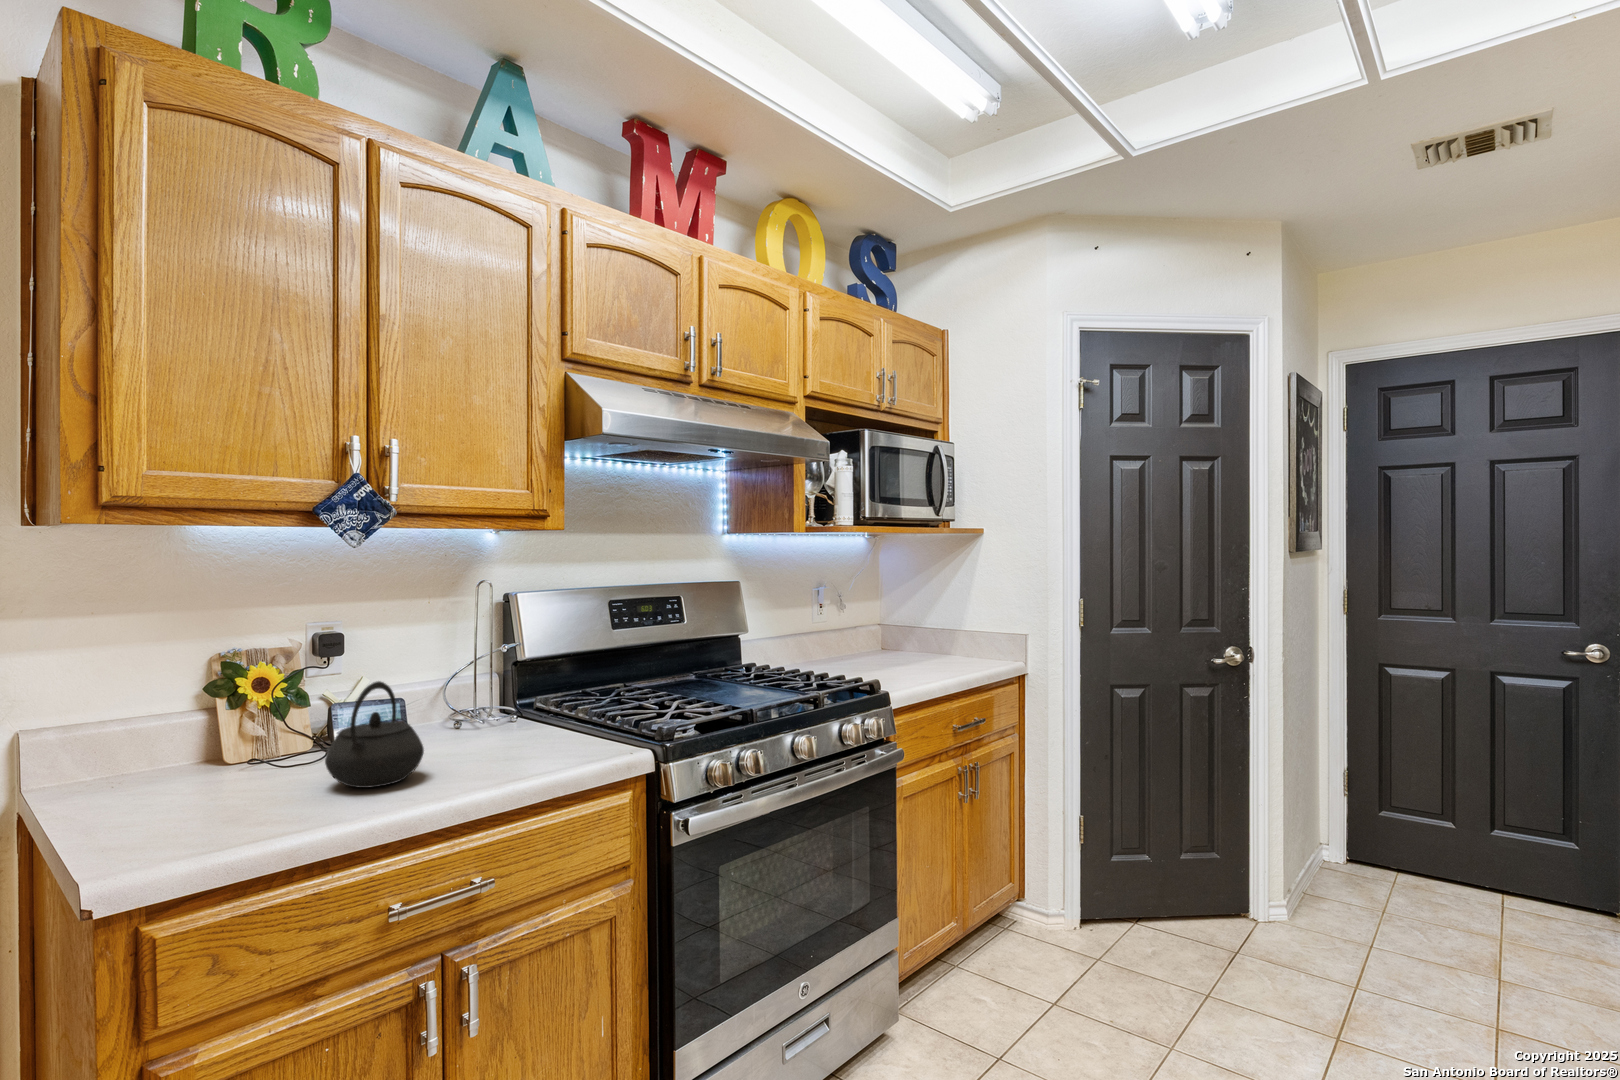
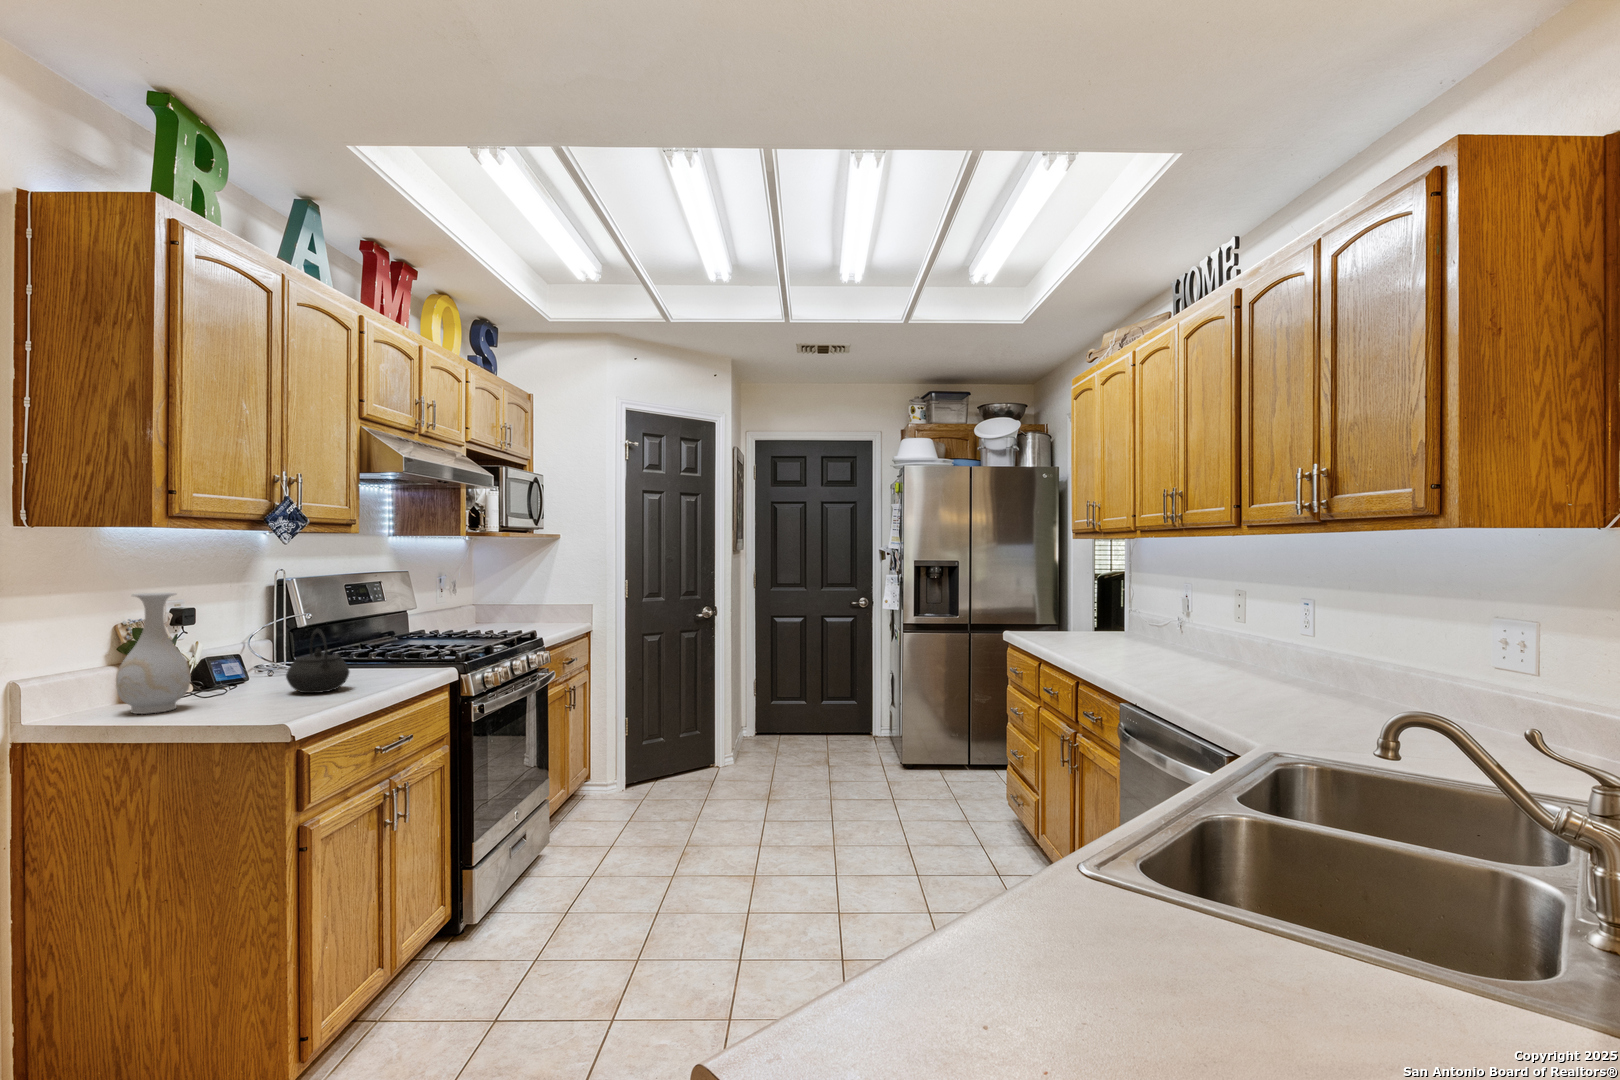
vase: none [95,618,206,798] -> present [116,593,191,714]

